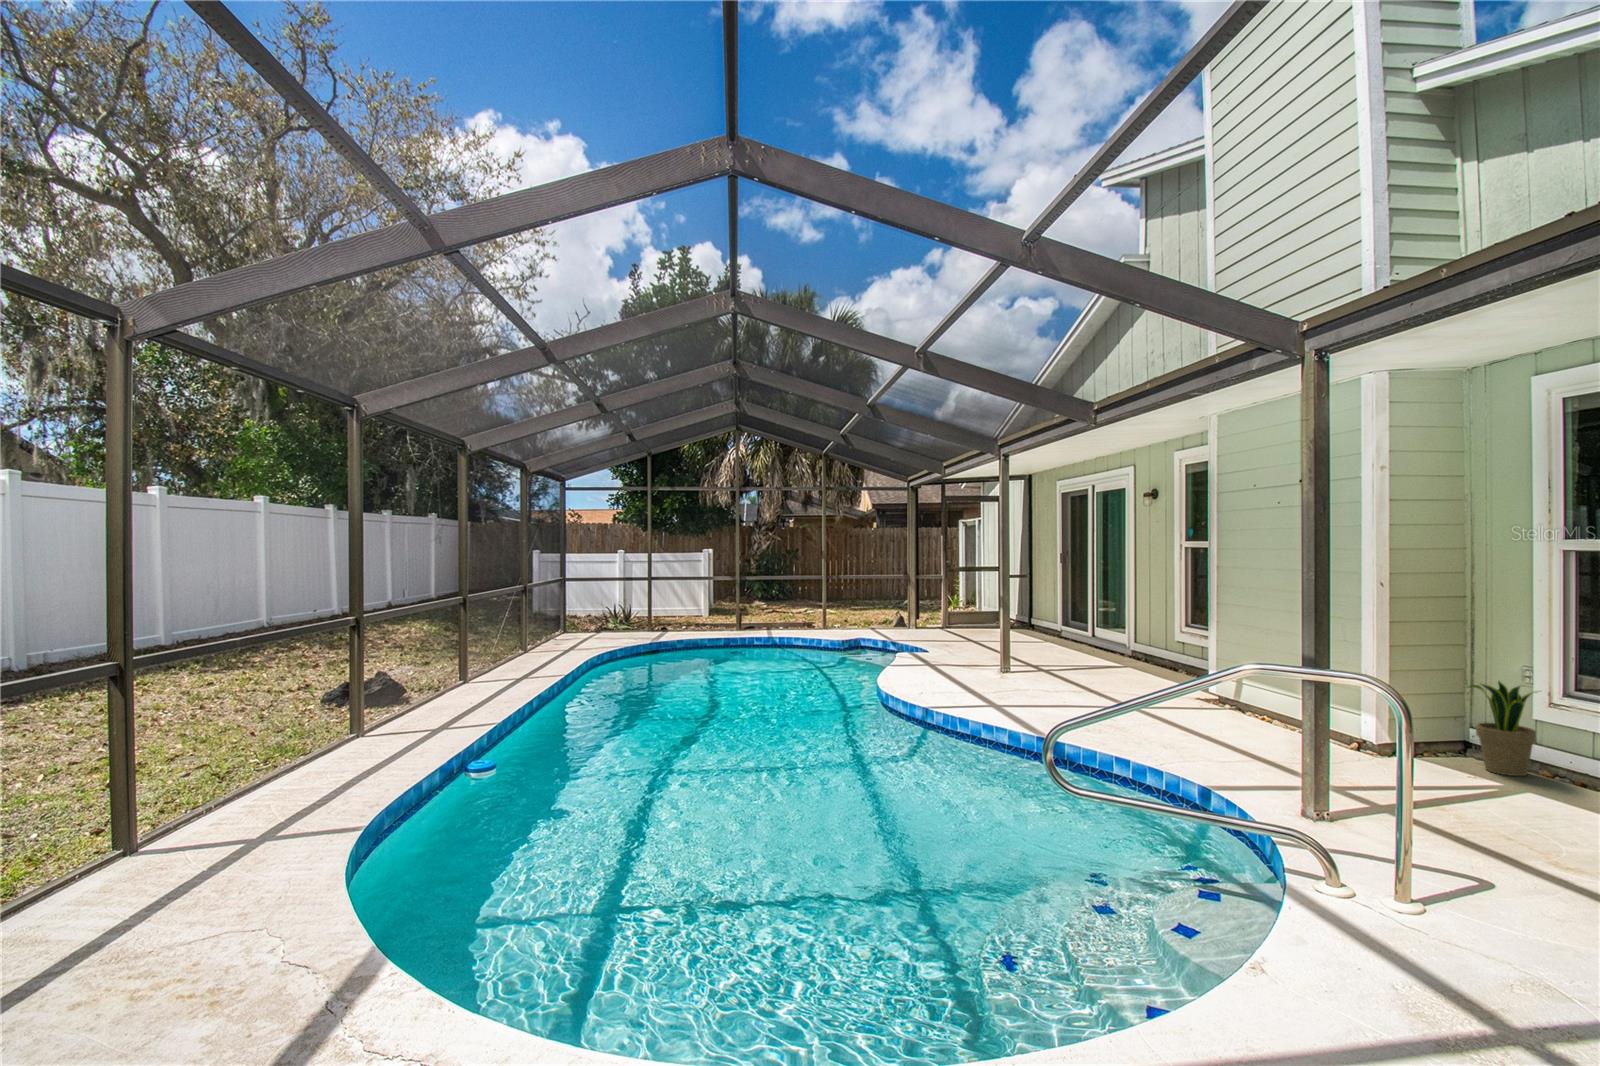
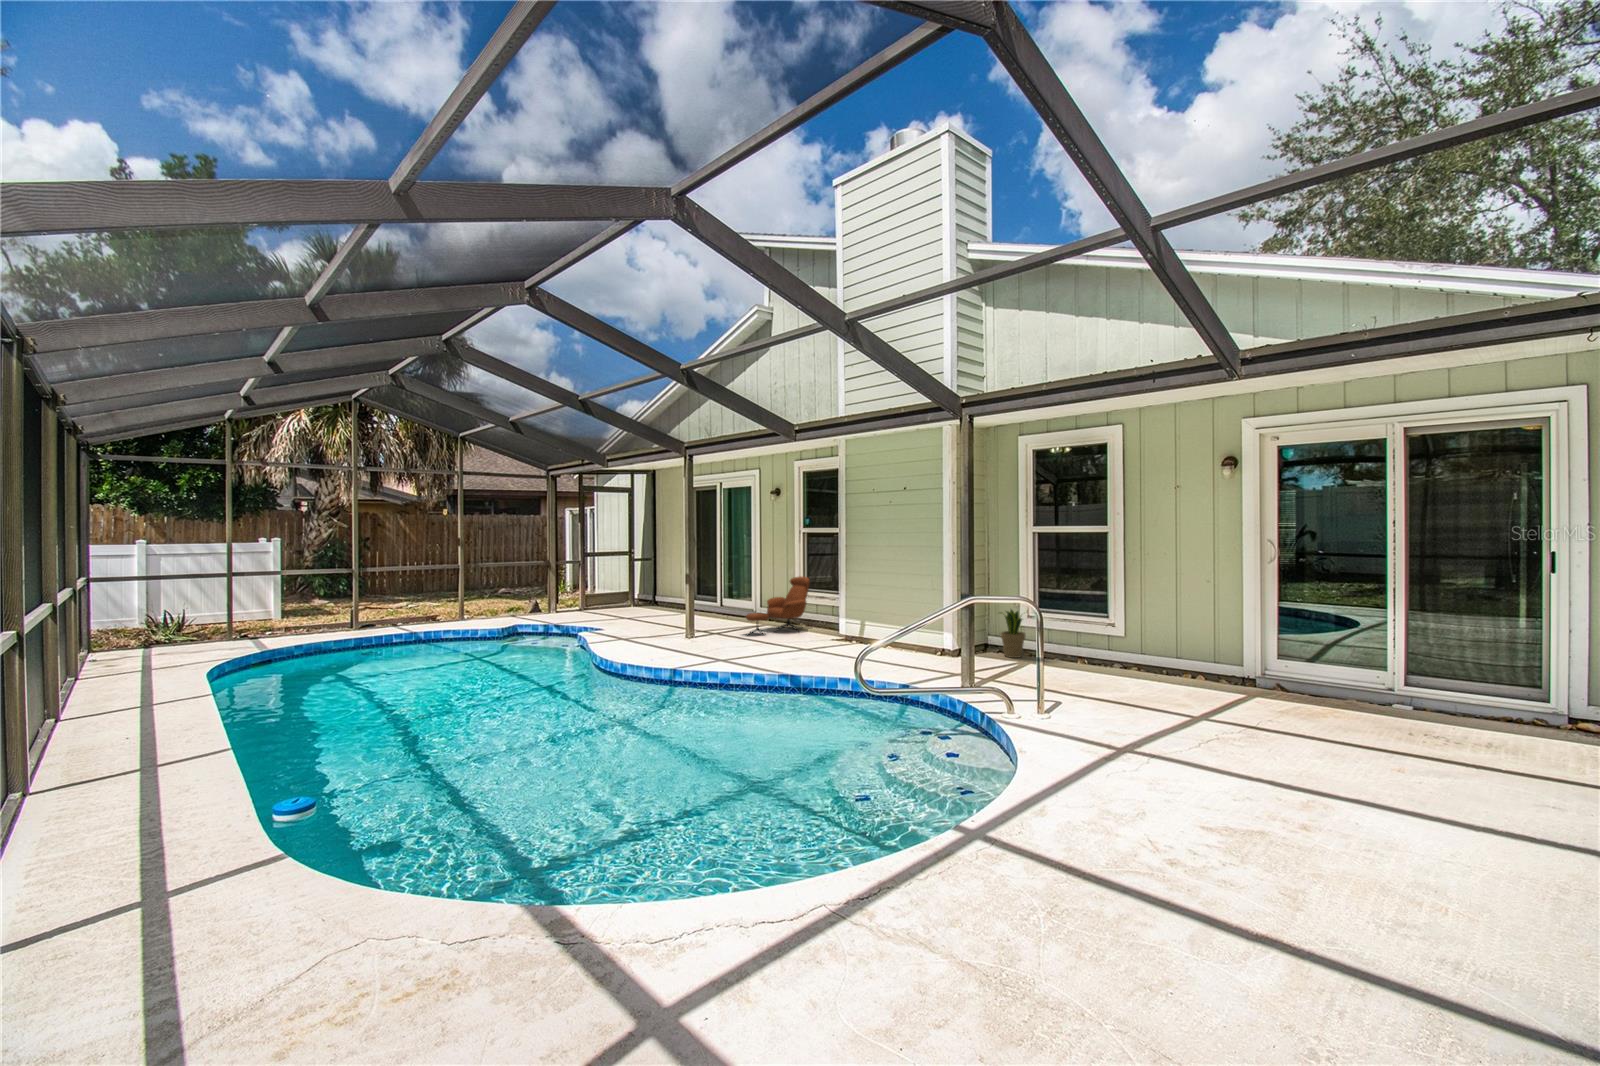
lounge chair: none [1077,604,1181,682] -> present [746,576,809,633]

